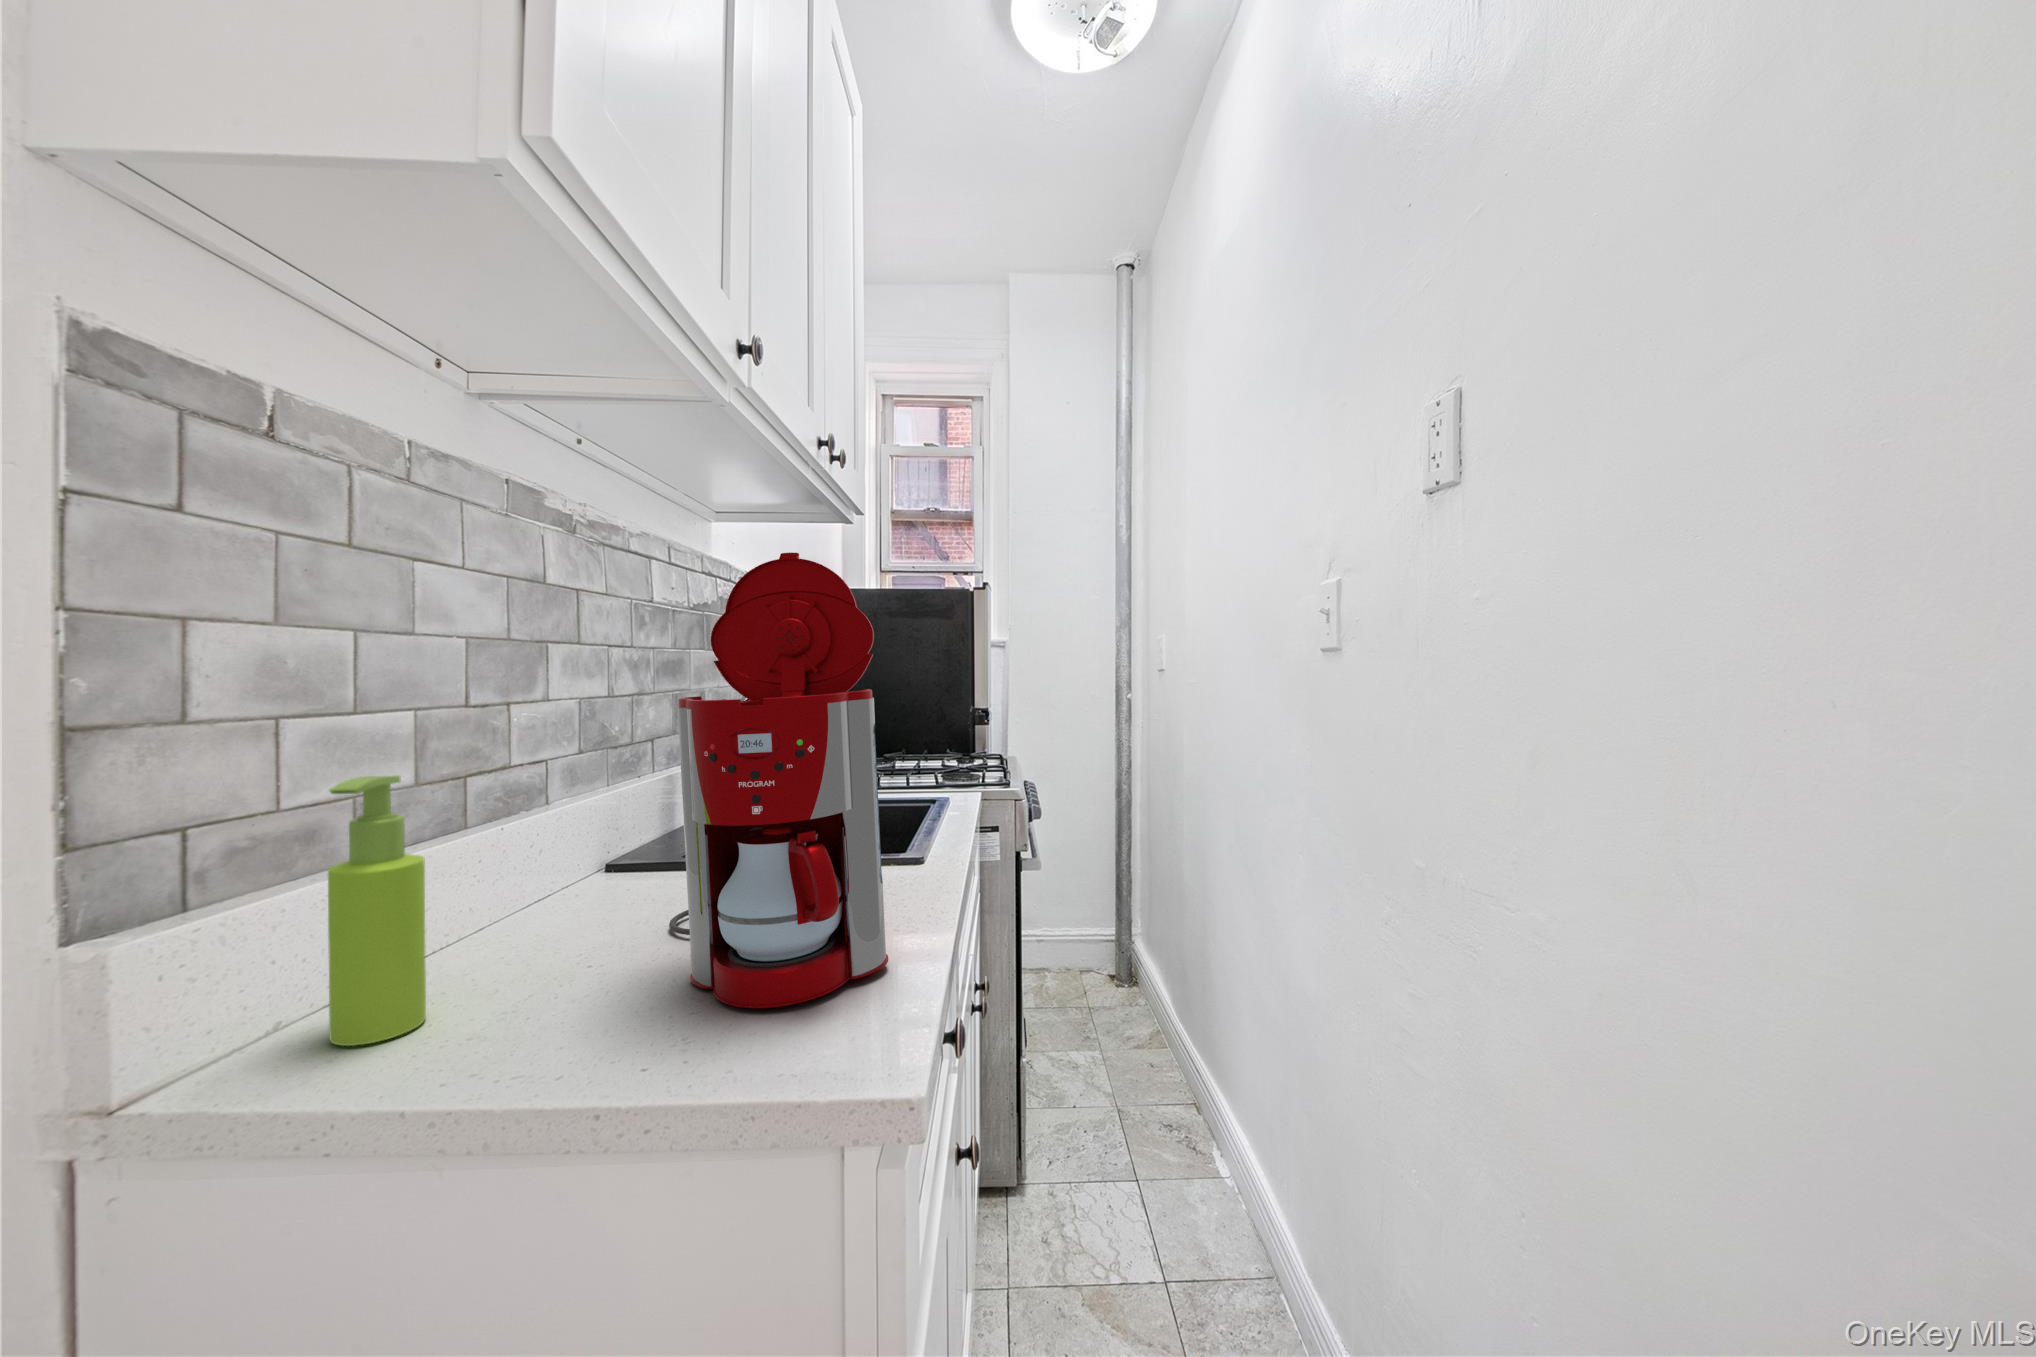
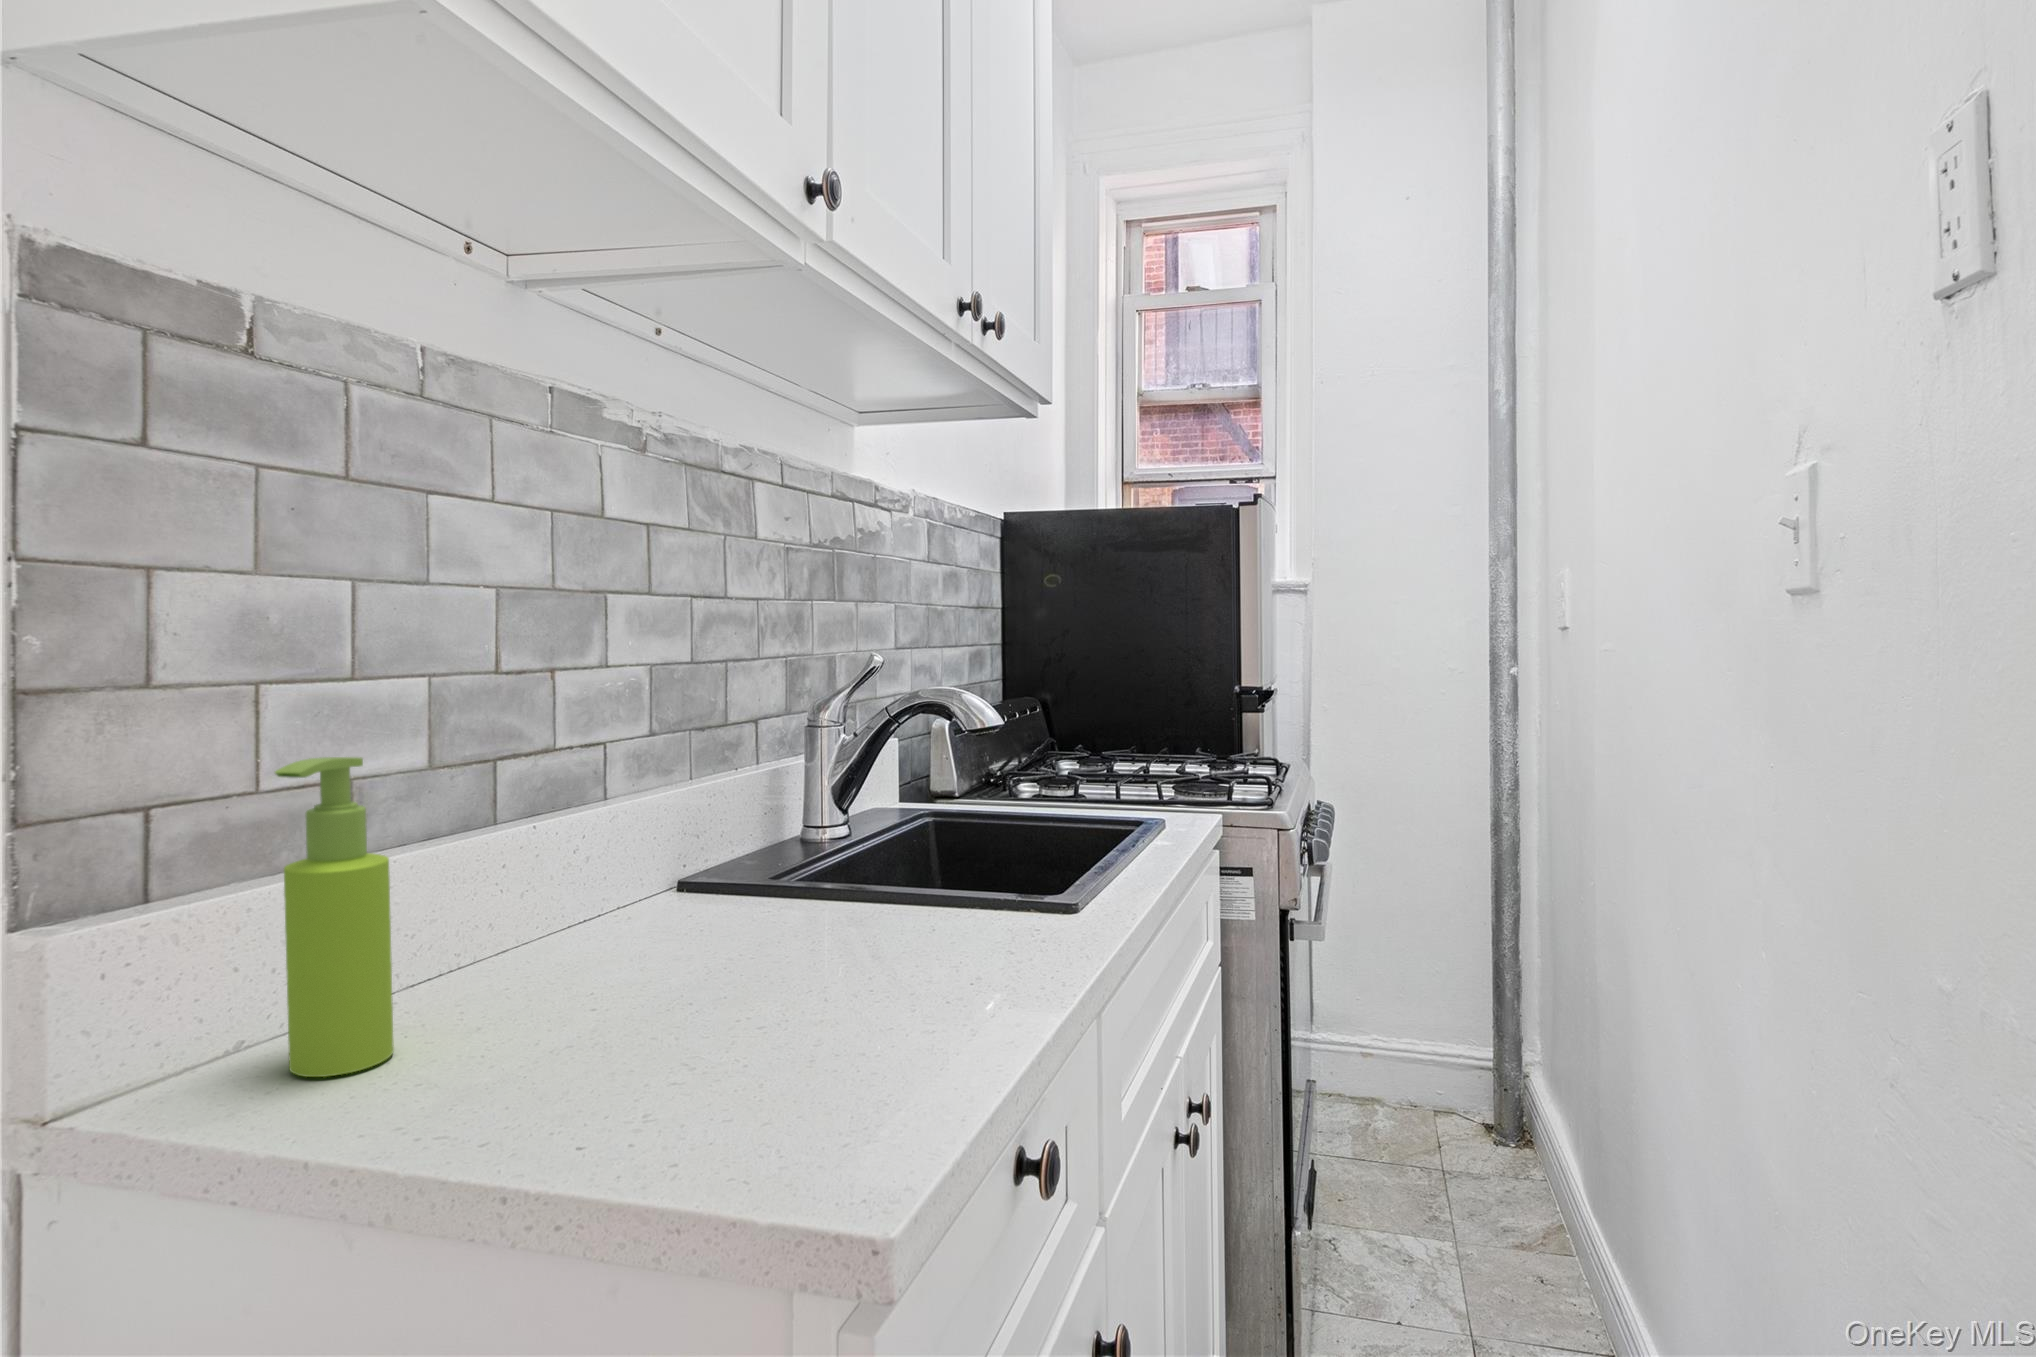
coffee maker: present [669,553,888,1008] -> none [671,464,970,1098]

